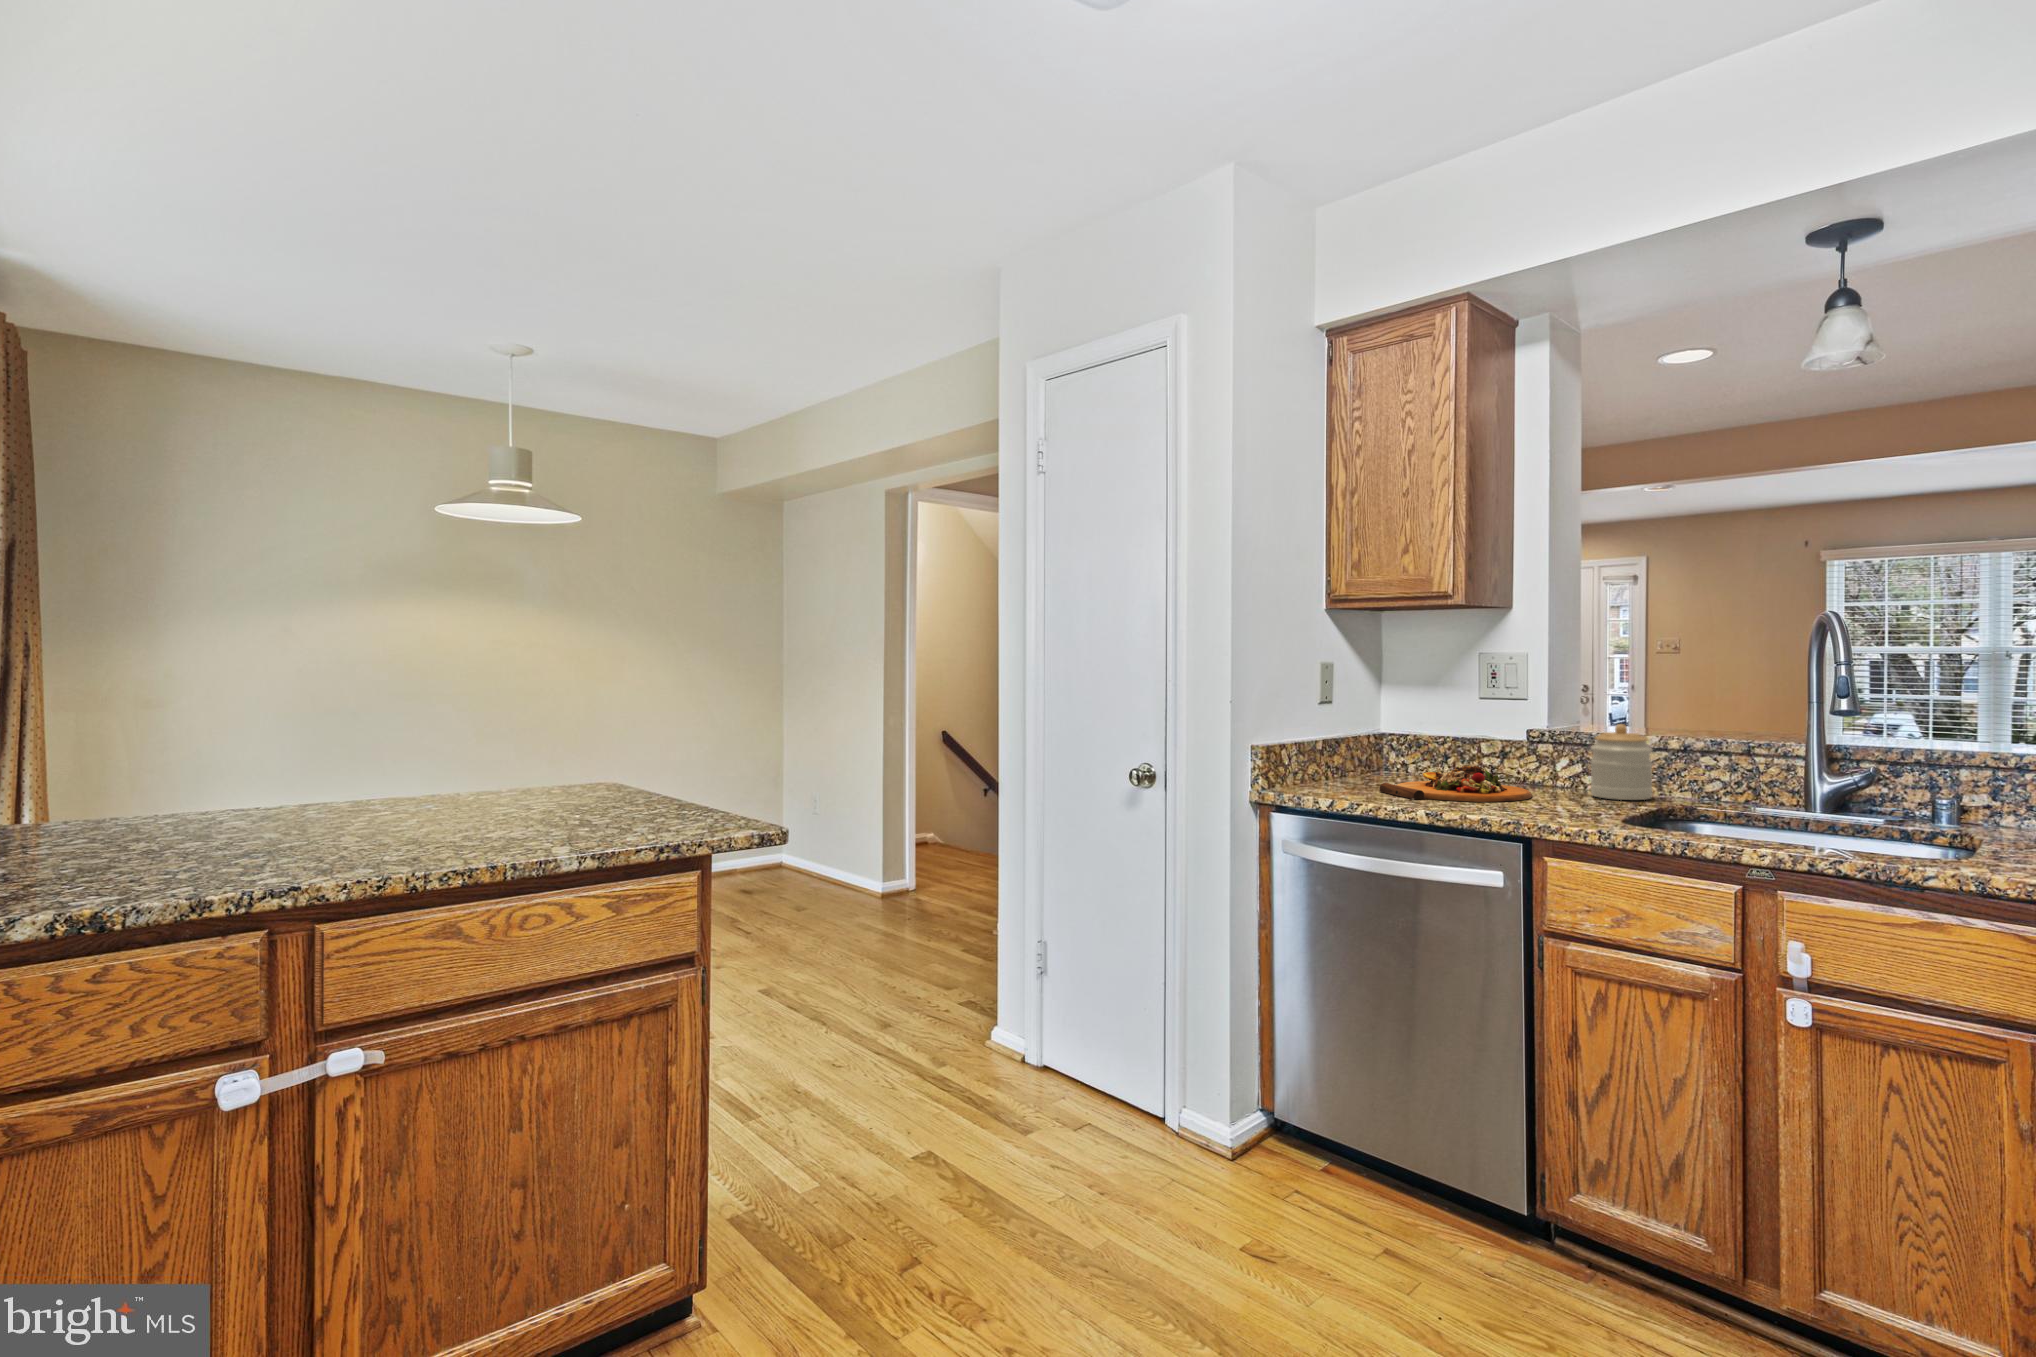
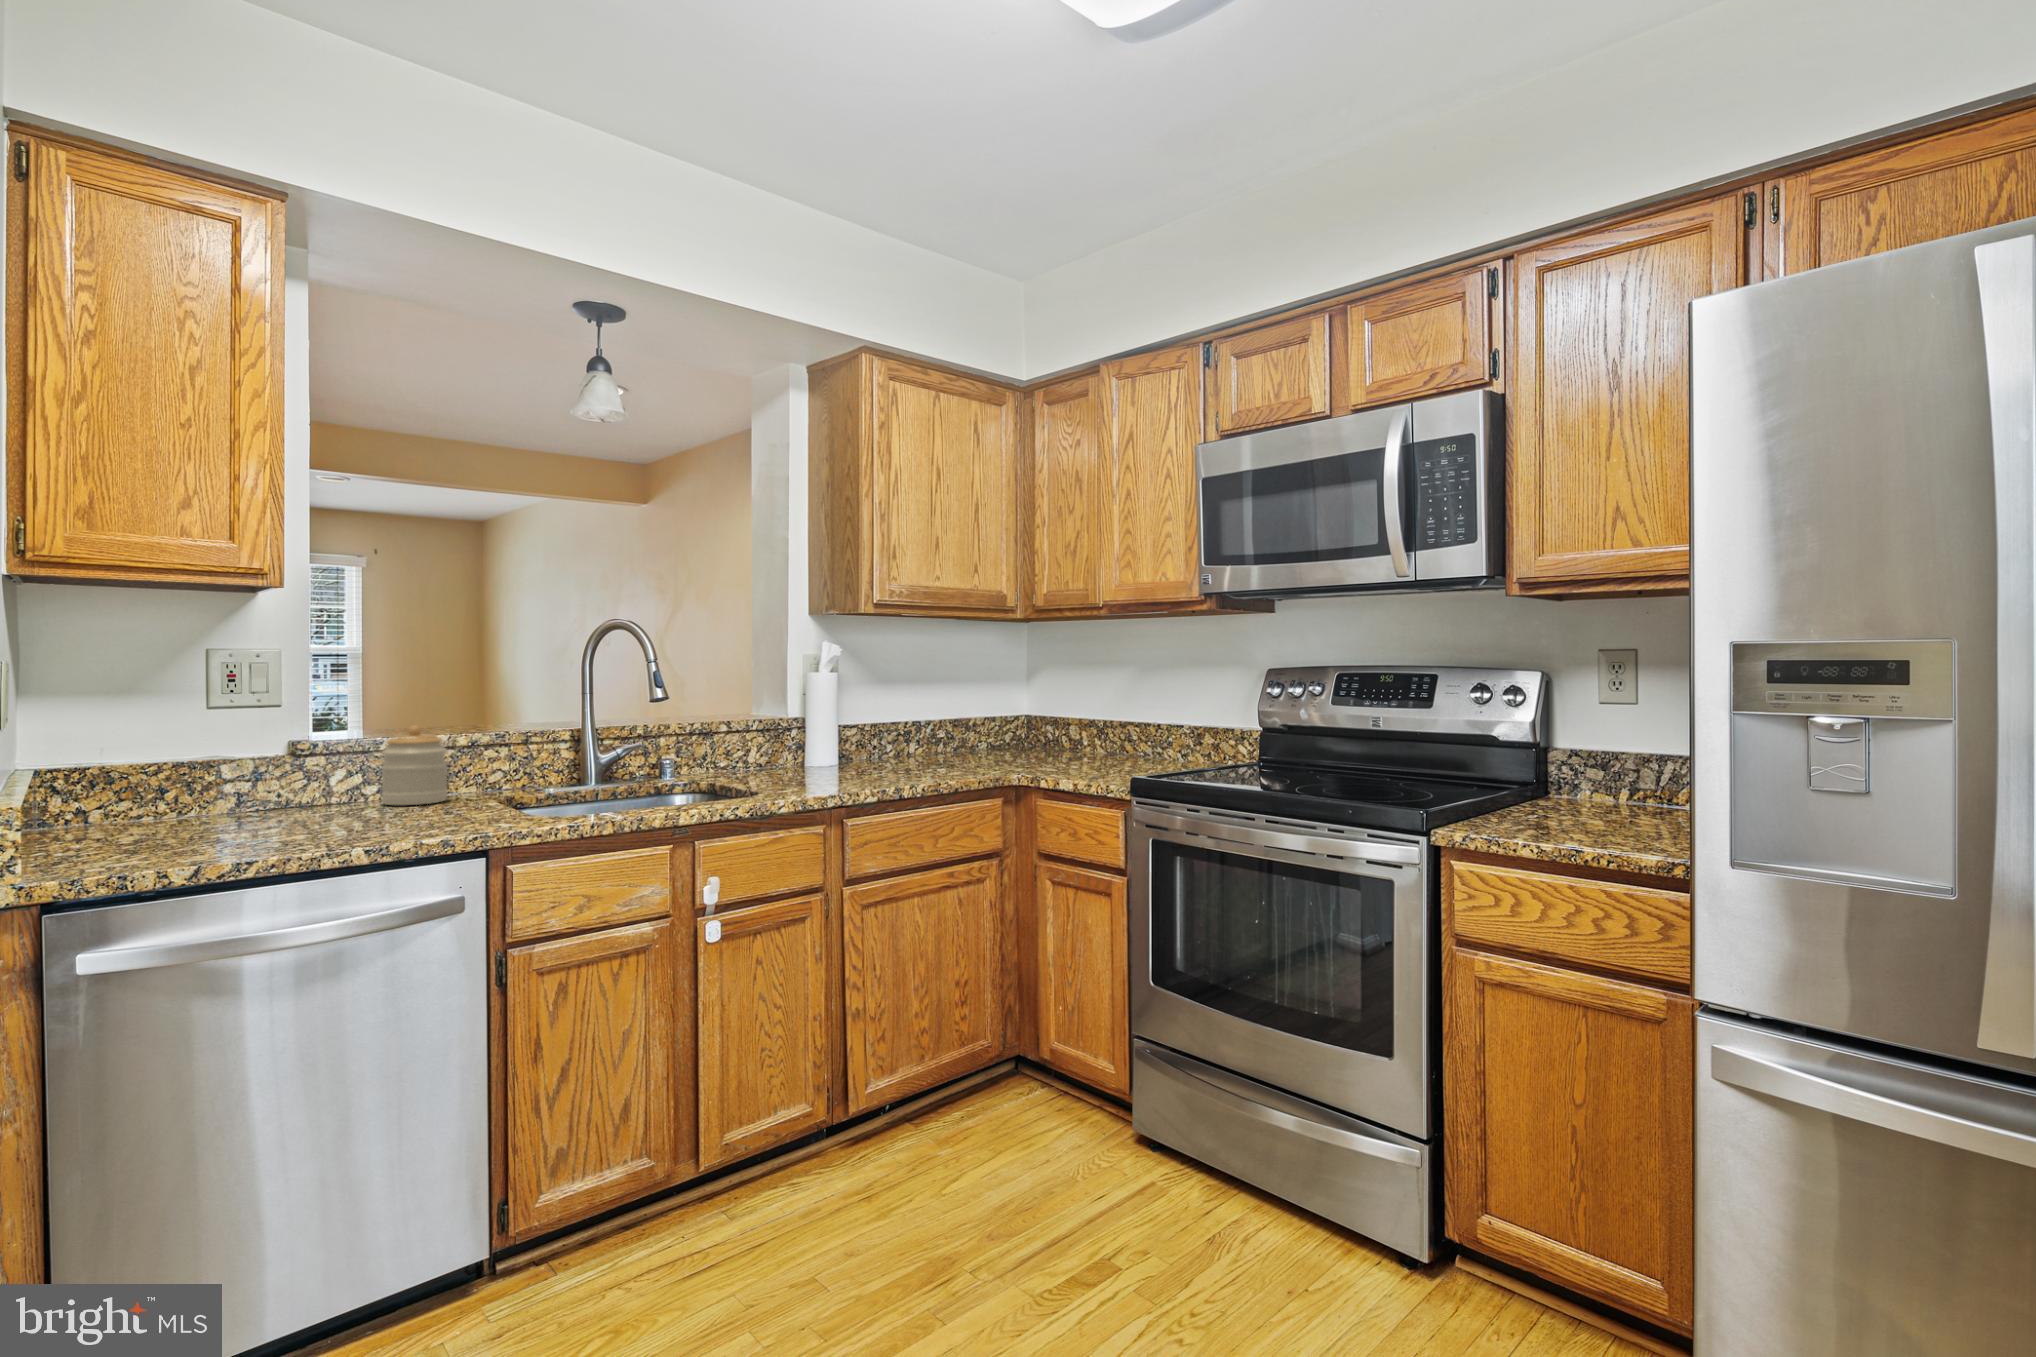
cutting board: present [1379,766,1532,802] -> none [157,789,362,844]

